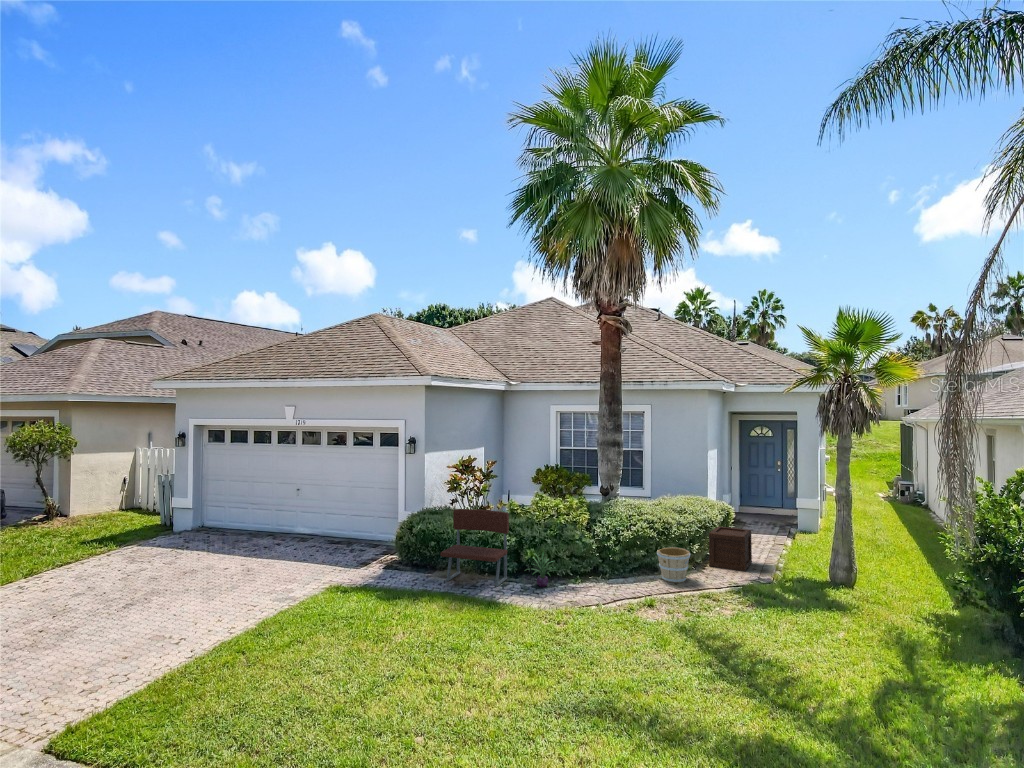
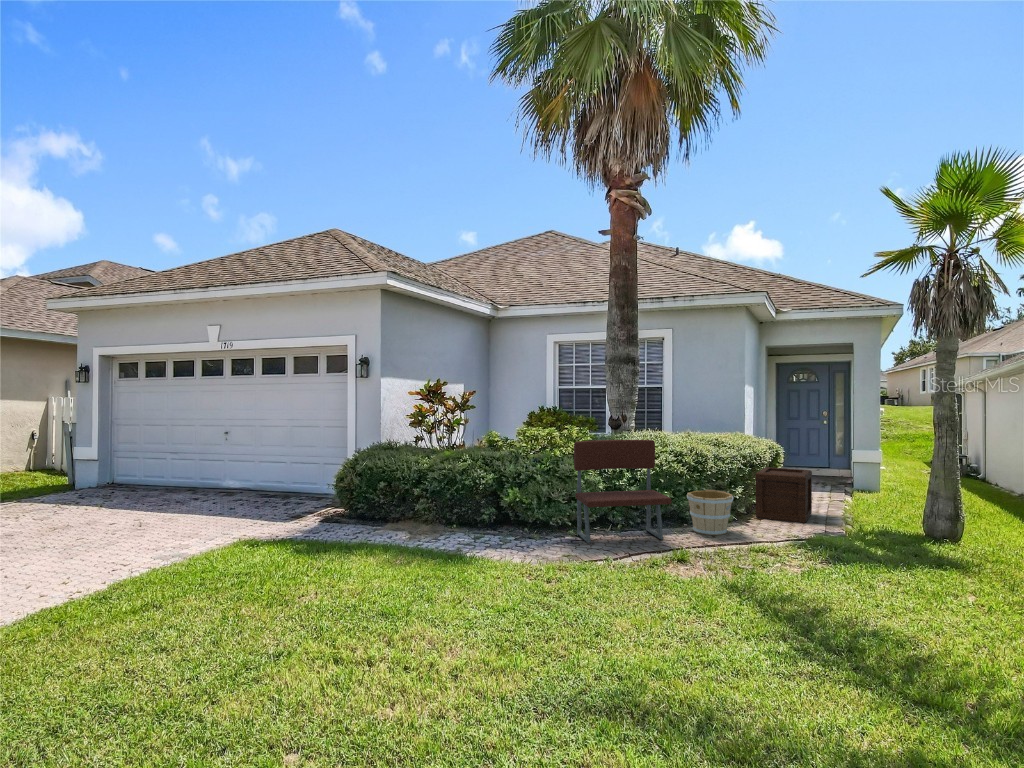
bench: present [440,509,509,587] -> present [574,440,671,543]
decorative plant: present [533,552,553,587] -> none [504,493,554,540]

